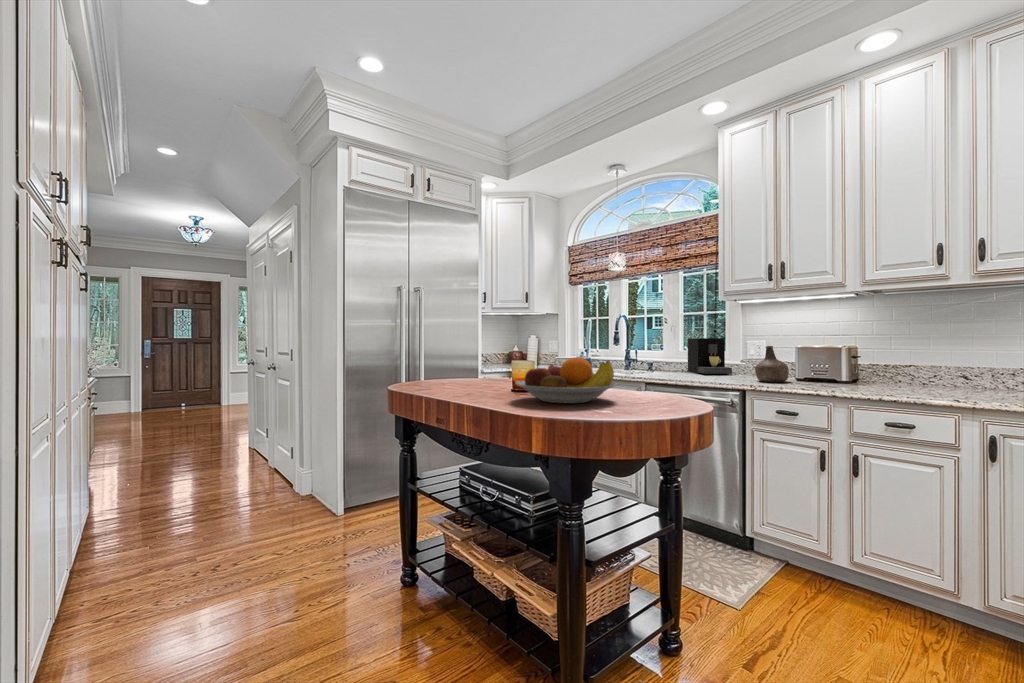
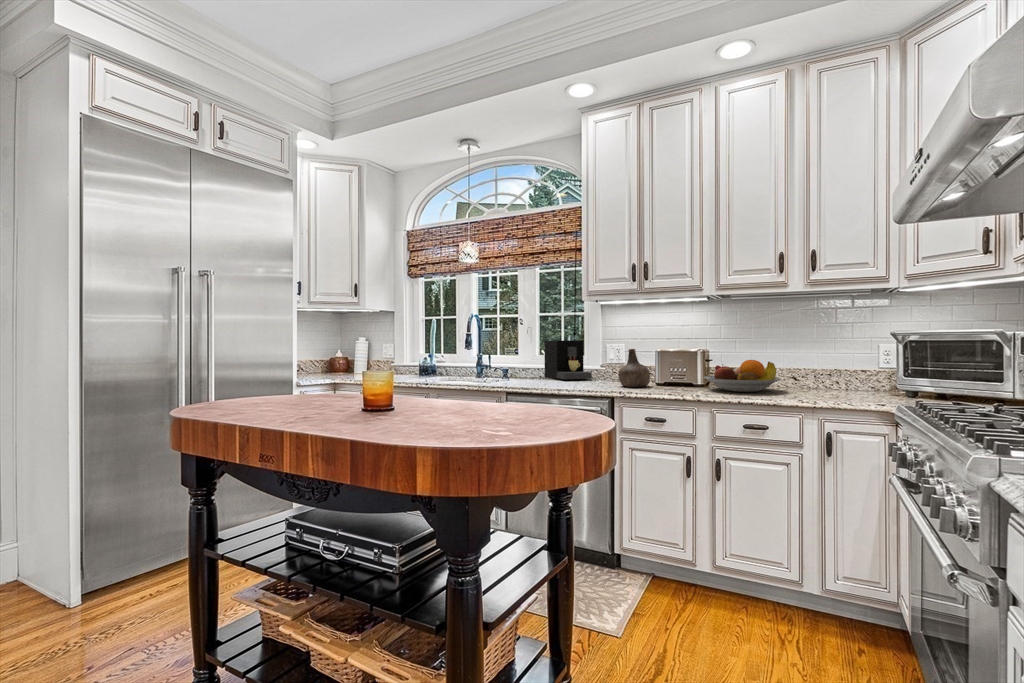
fruit bowl: present [515,357,617,403] -> present [704,360,781,392]

